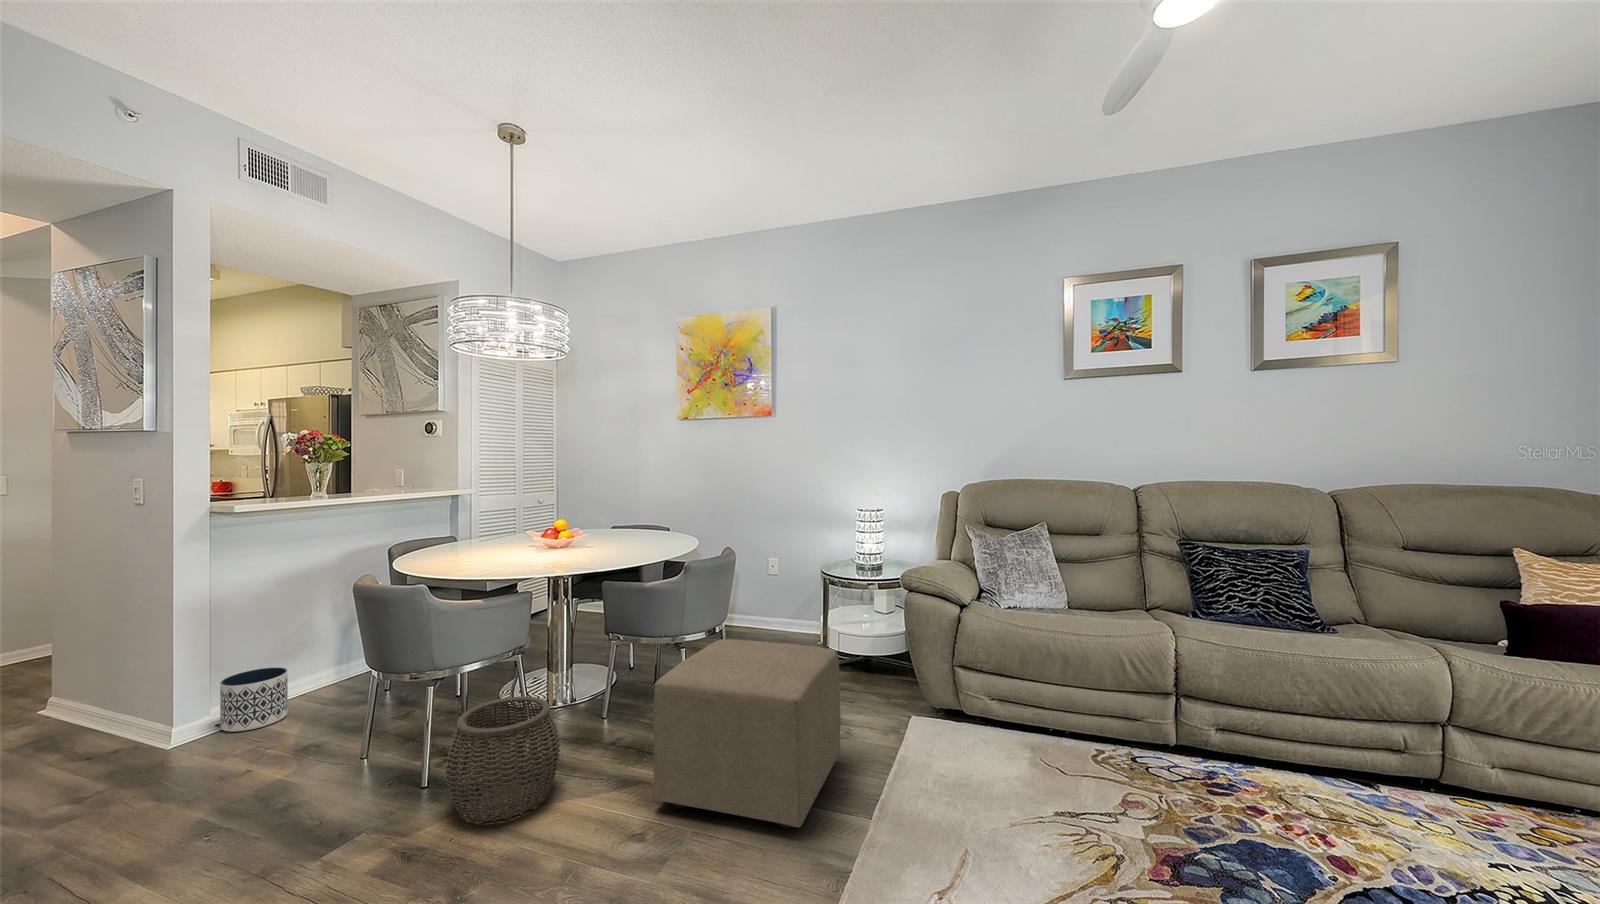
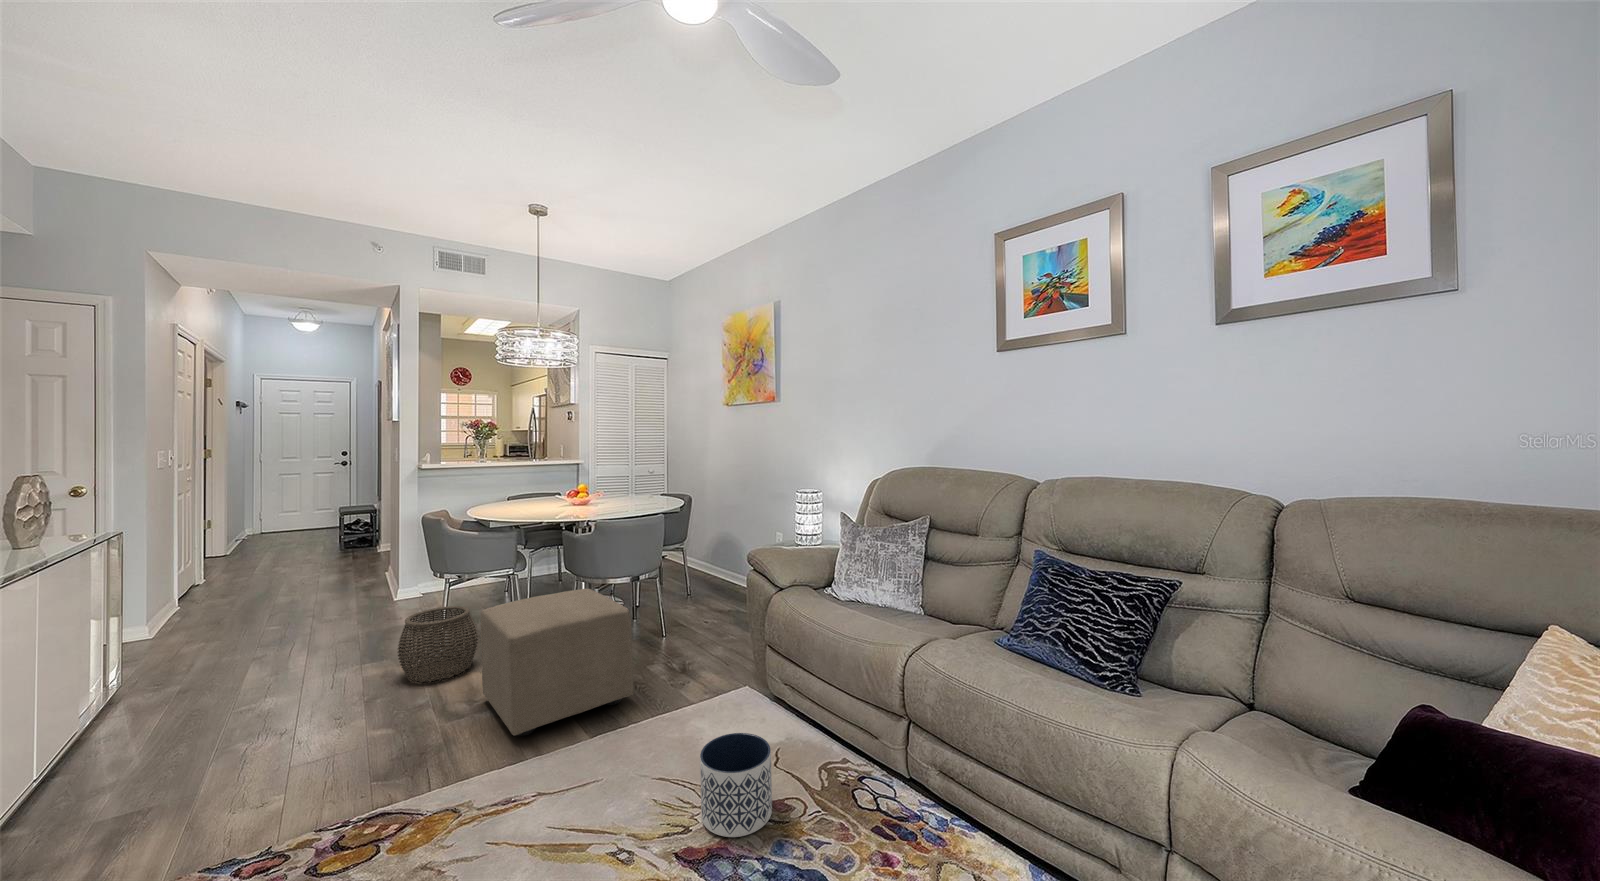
planter: present [220,667,288,732] -> present [700,733,772,837]

